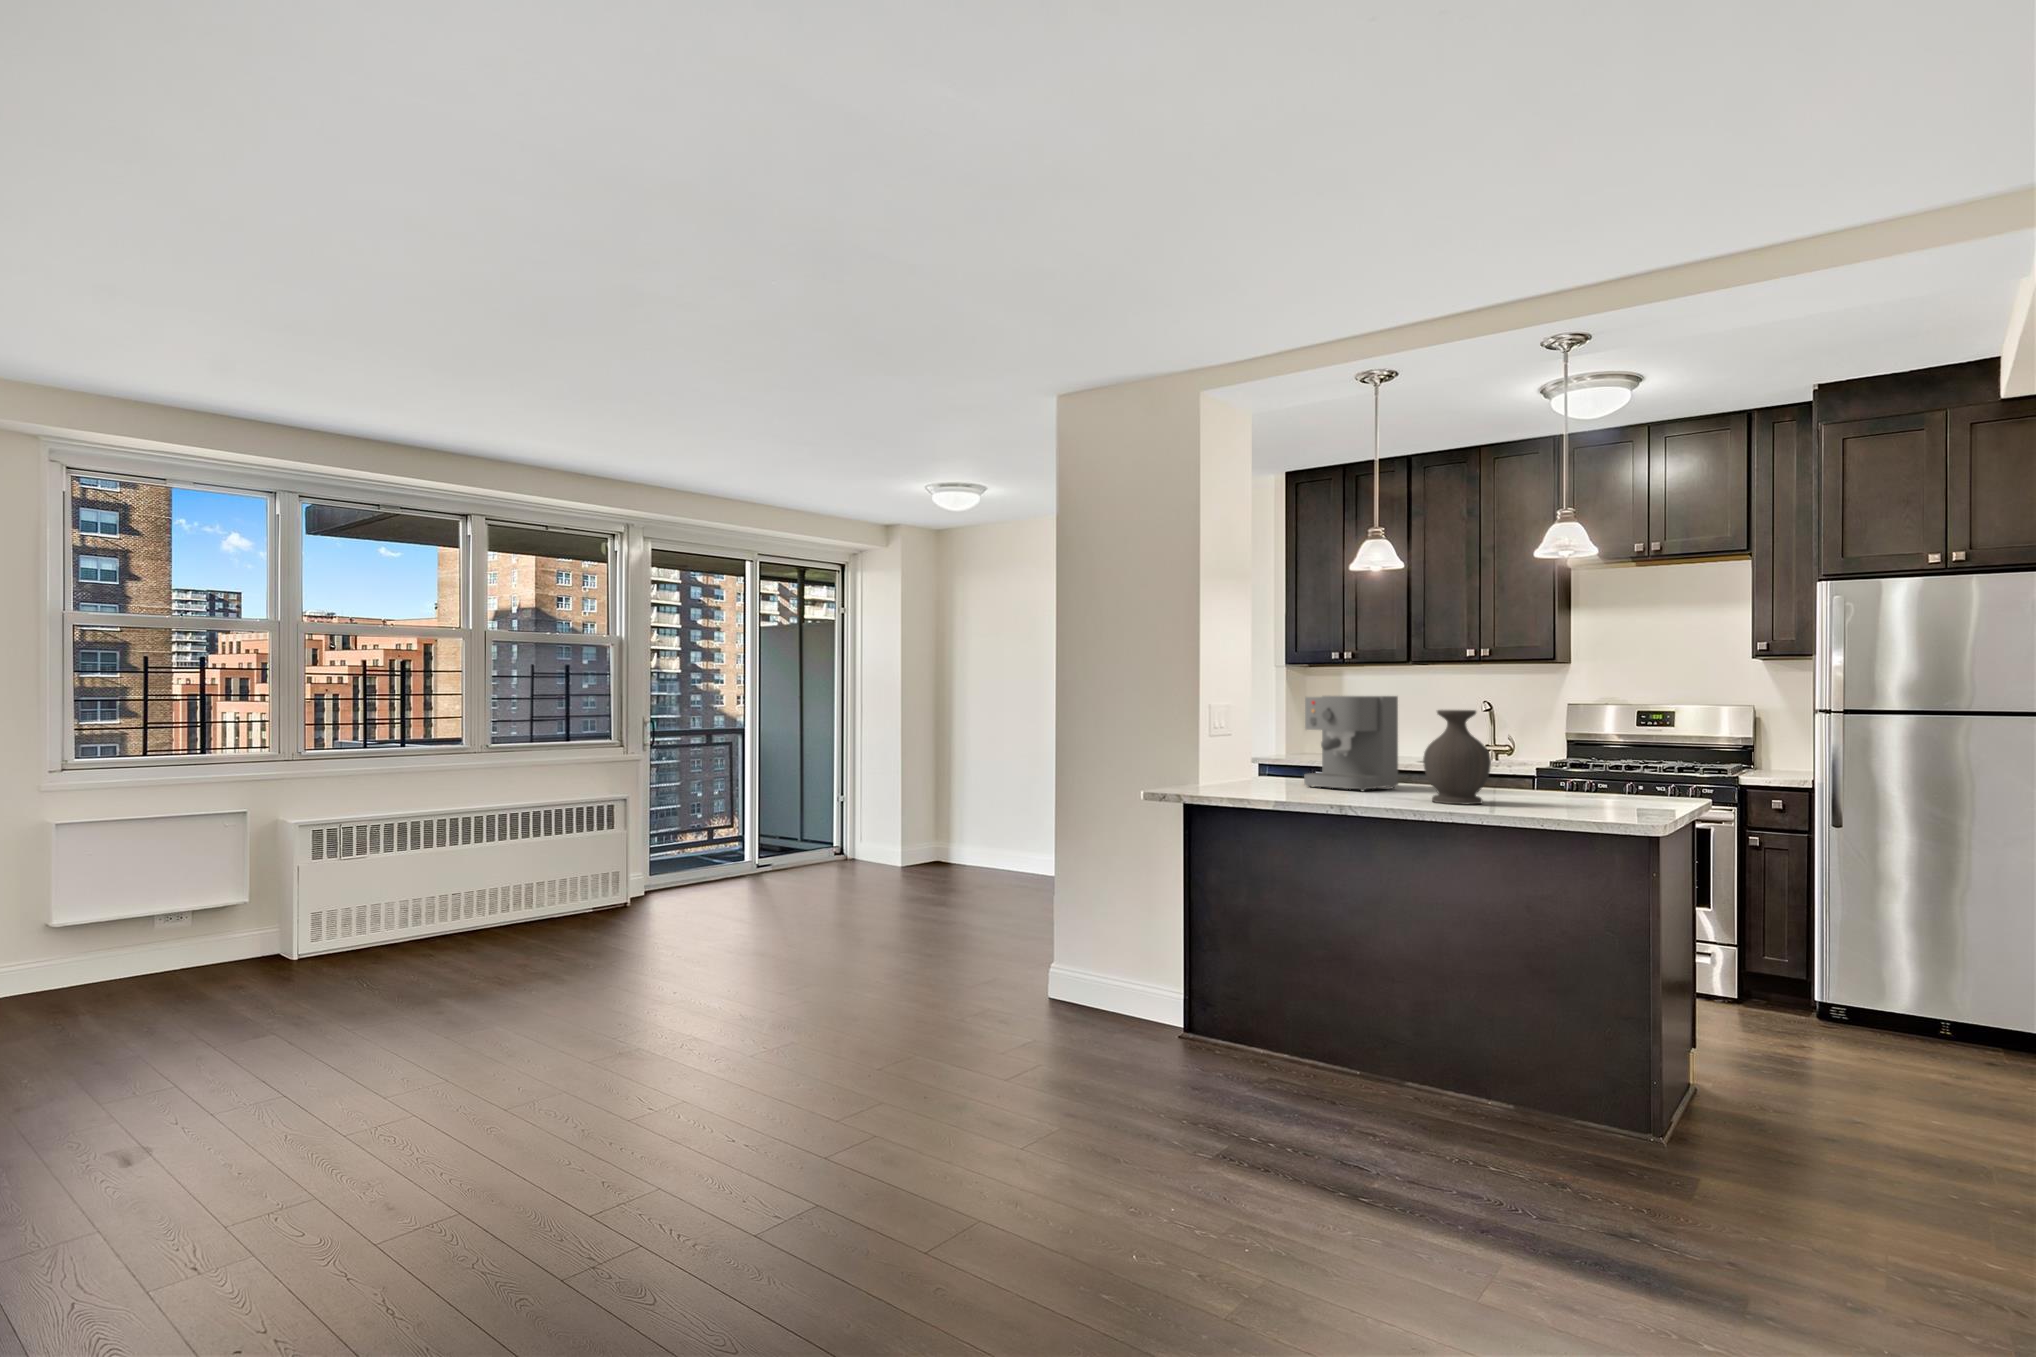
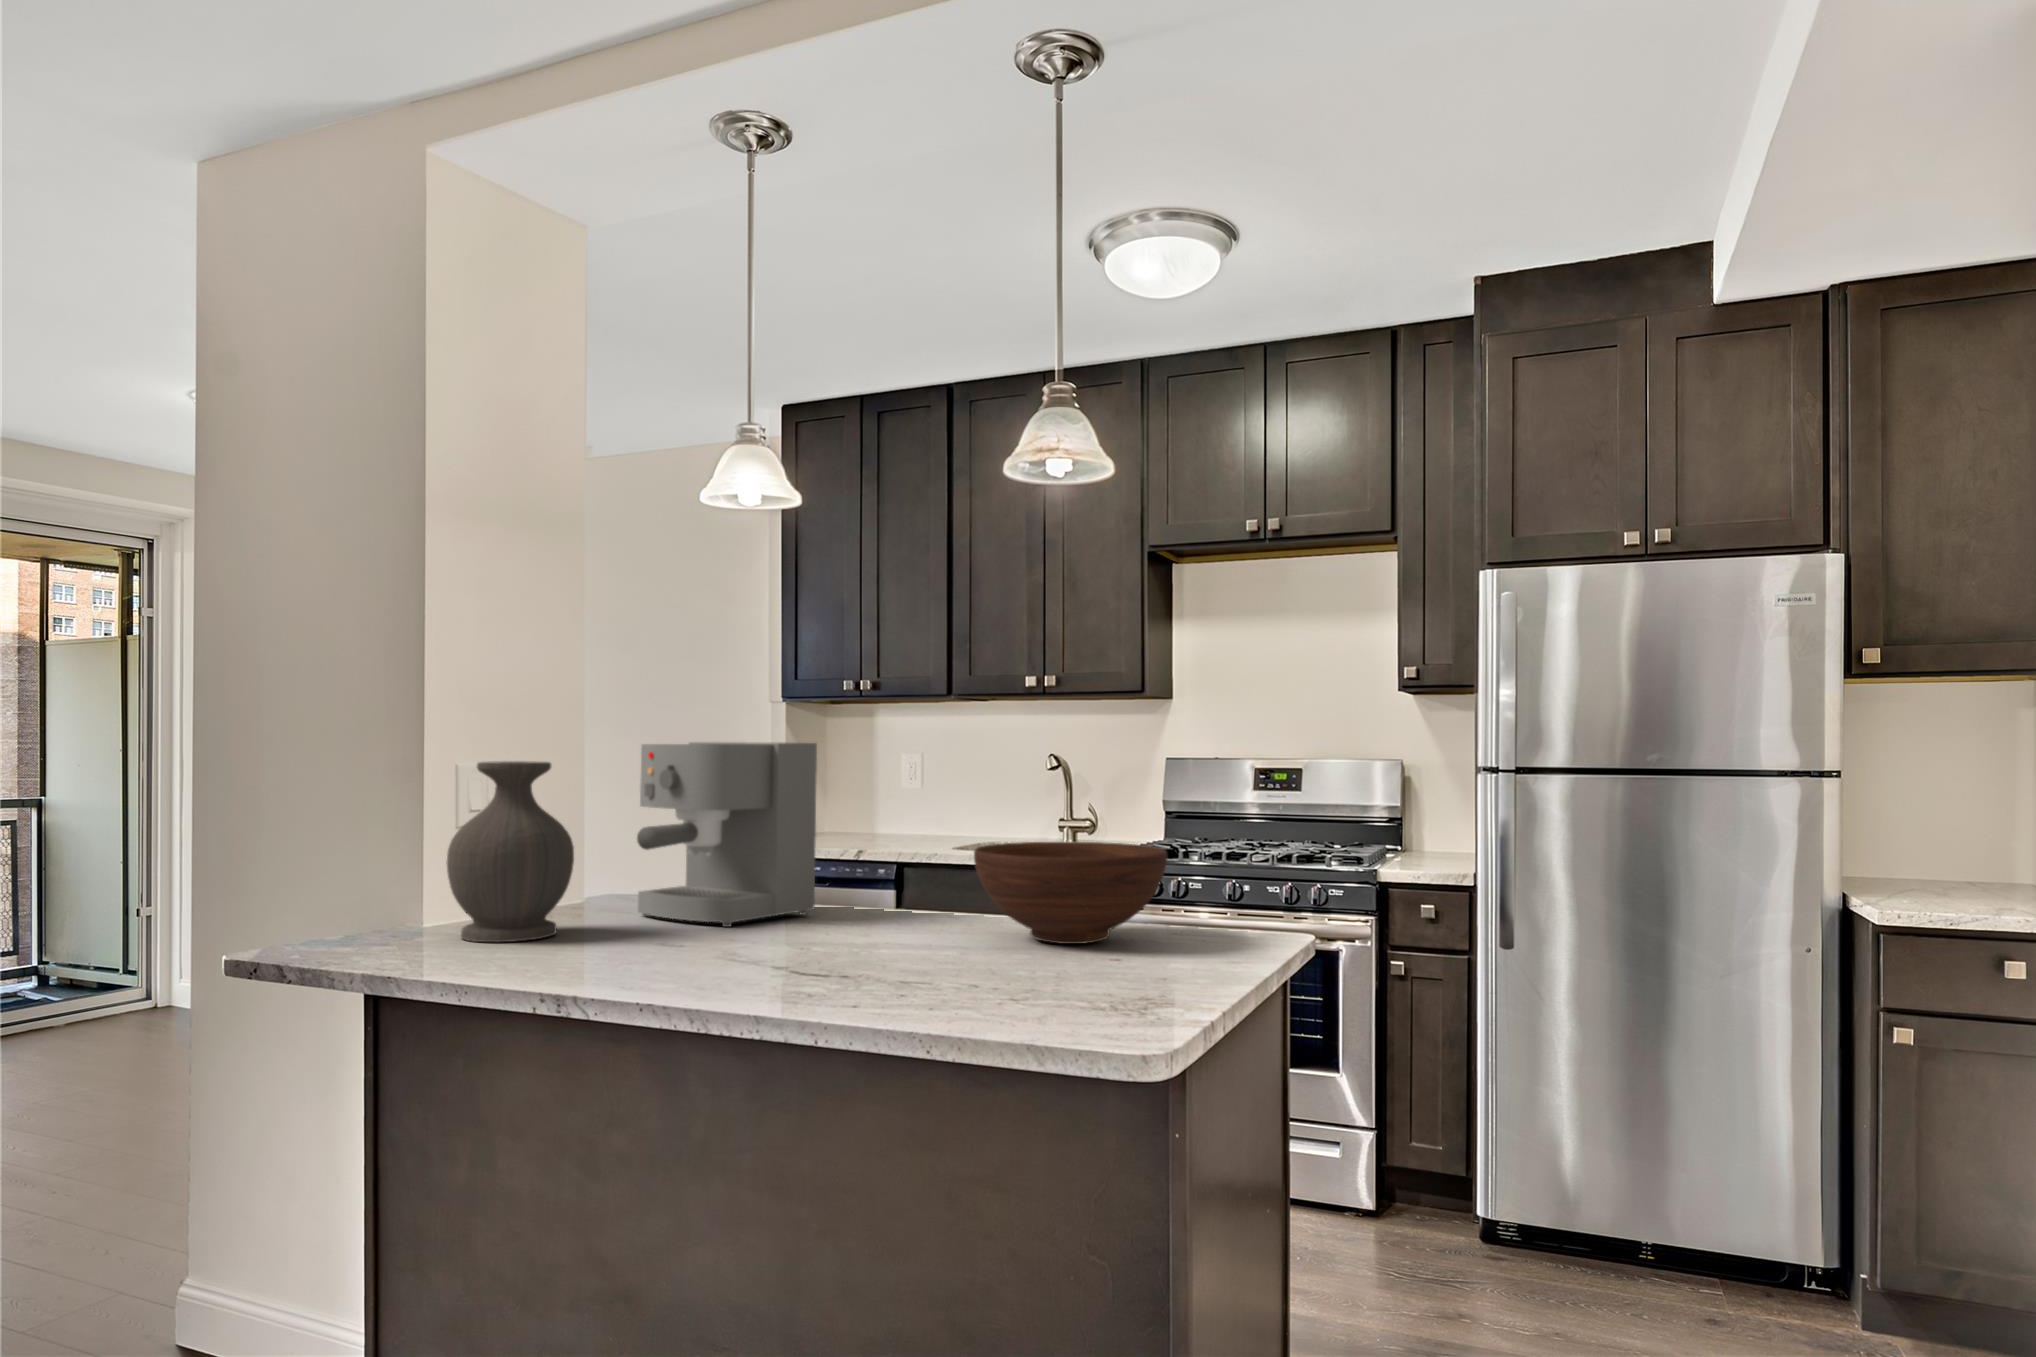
vase: present [1423,710,1491,804] -> present [447,761,574,942]
fruit bowl: none [1506,750,1622,802] -> present [974,842,1167,944]

